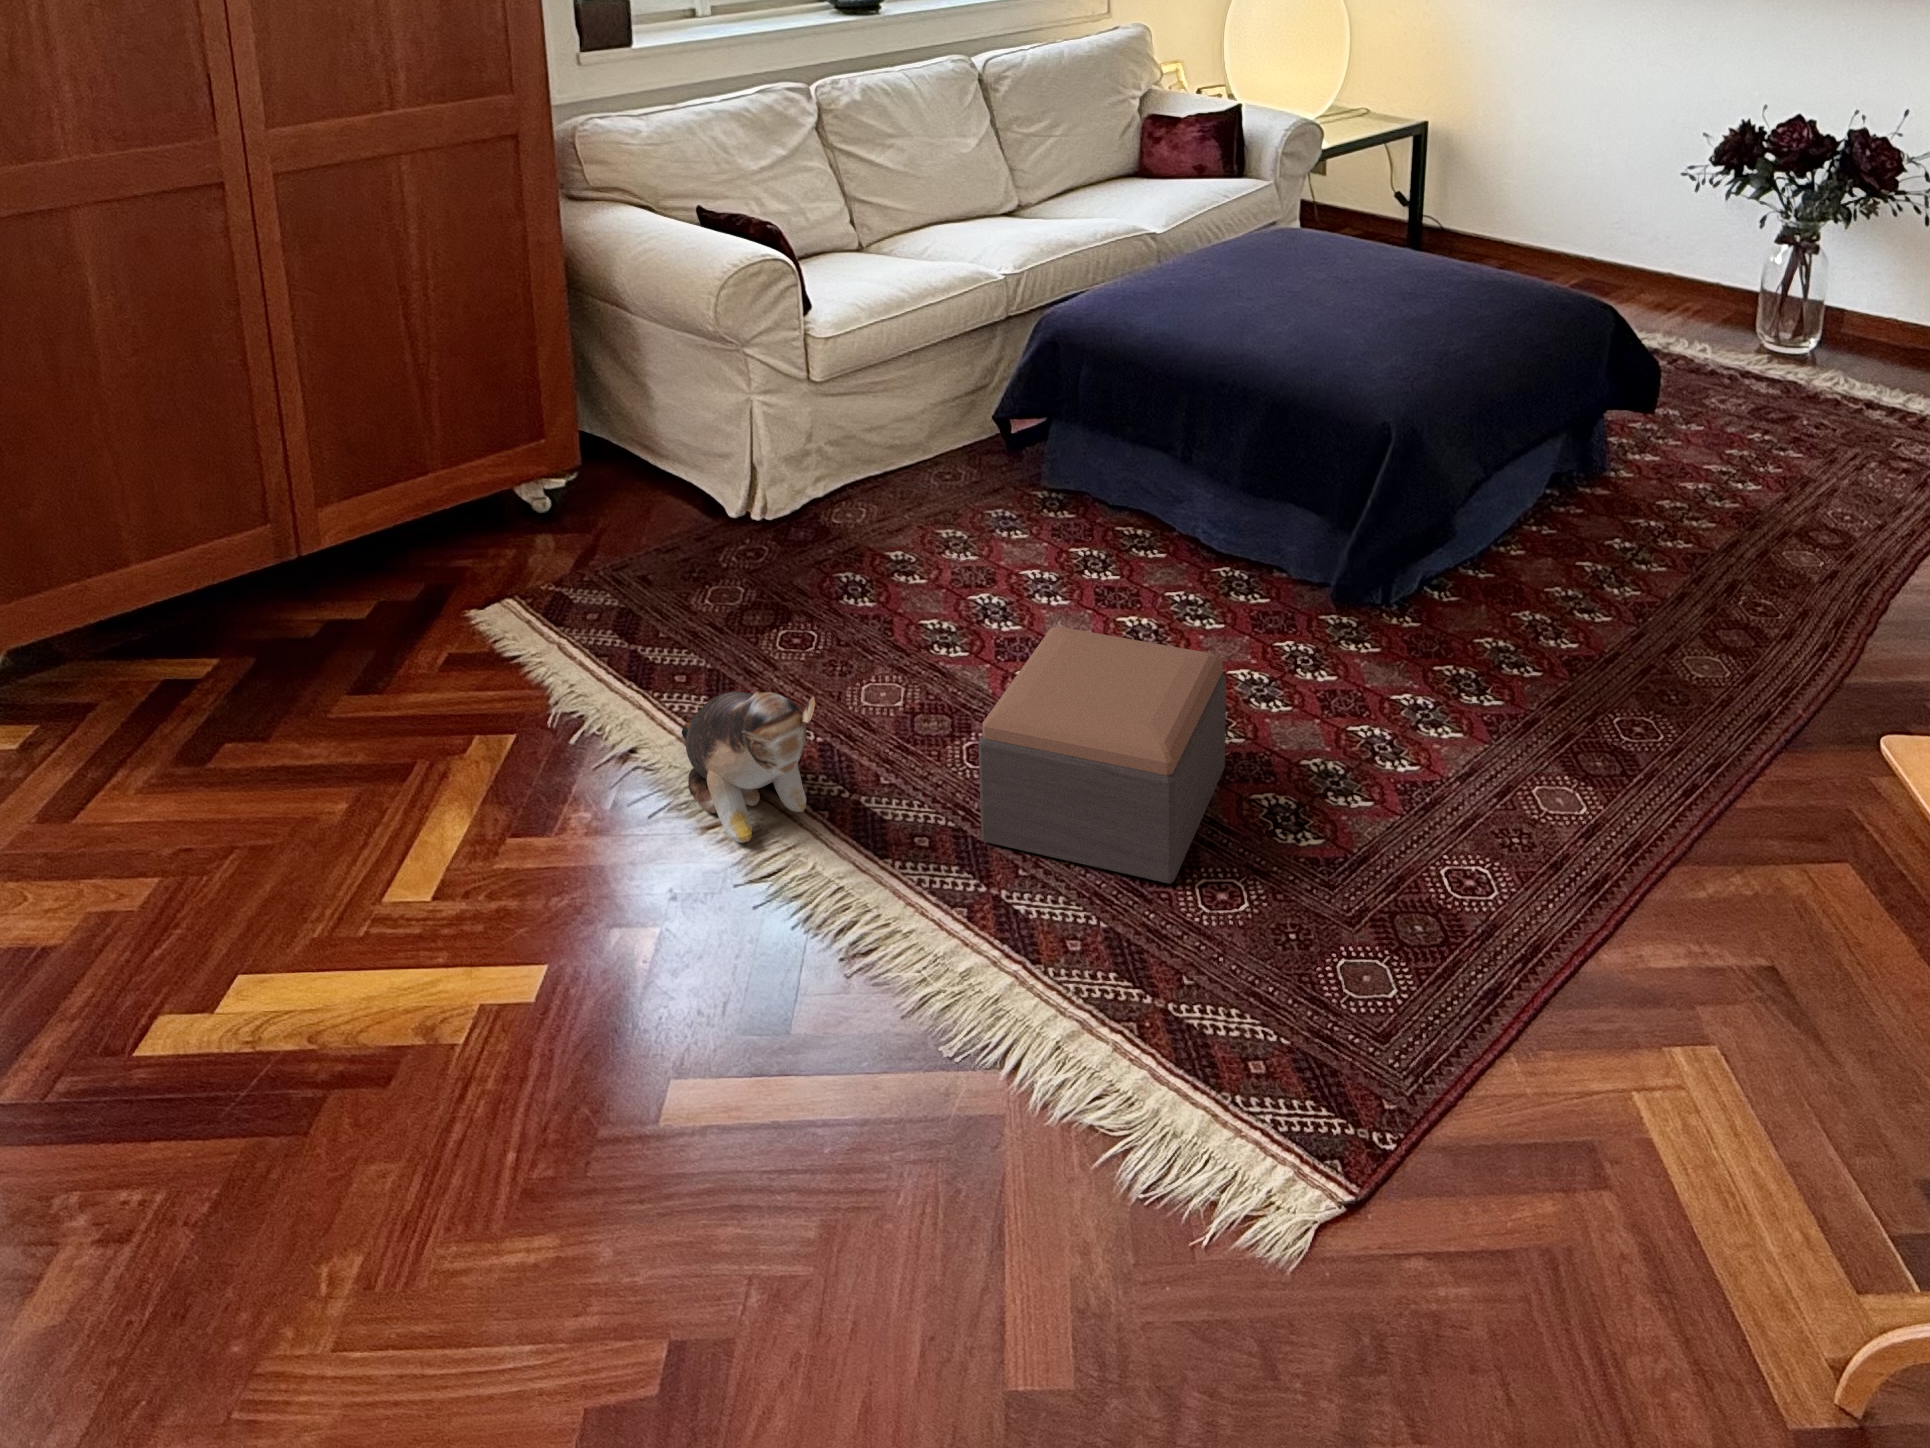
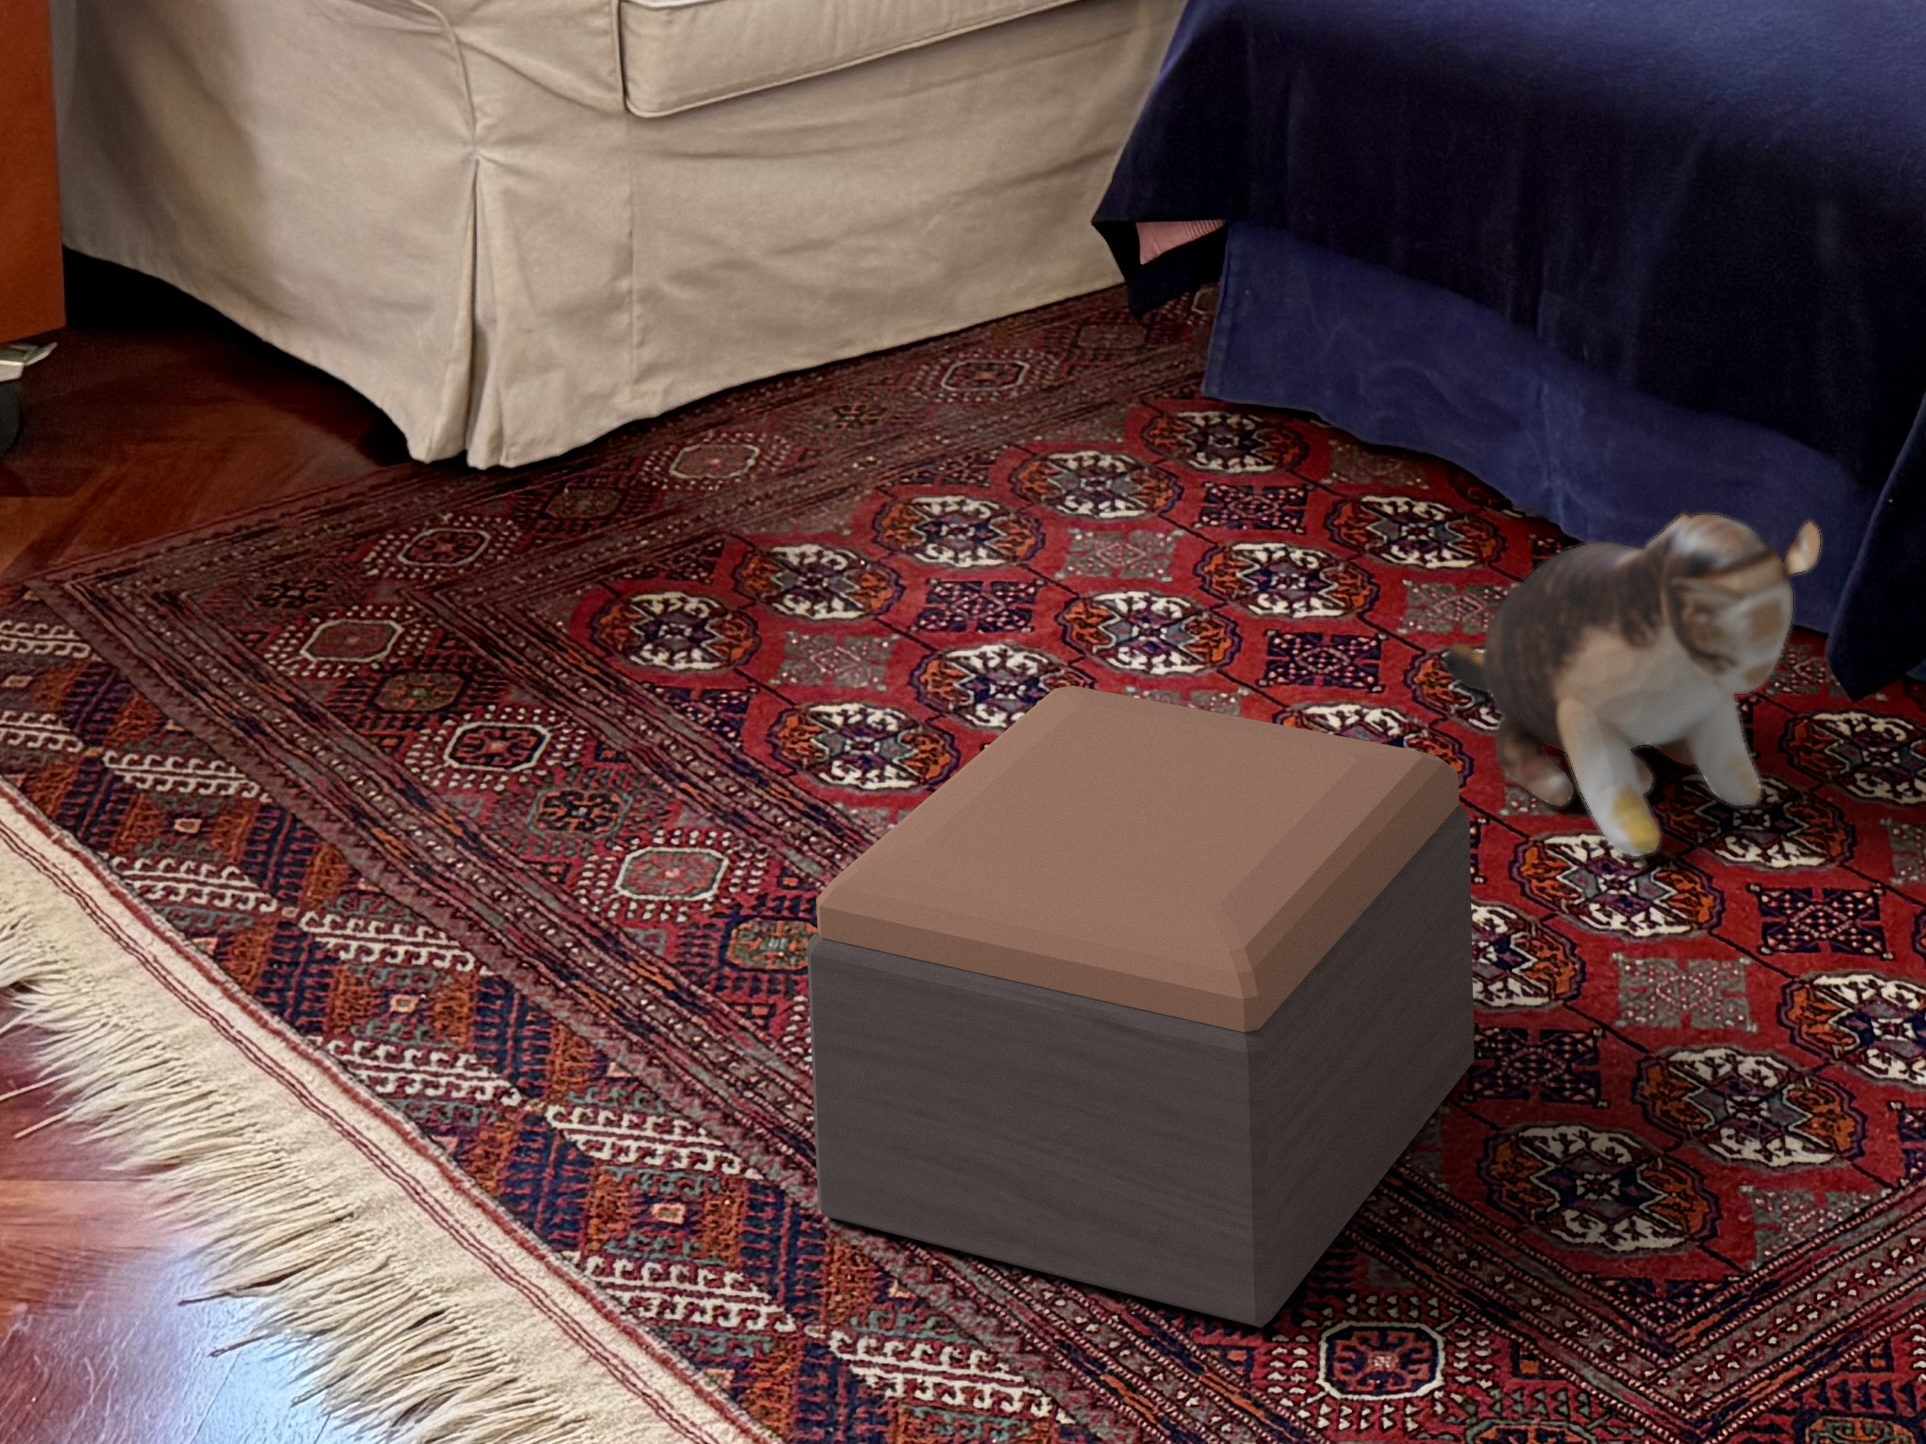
plush toy: present [682,691,815,843] -> present [1444,515,1820,857]

